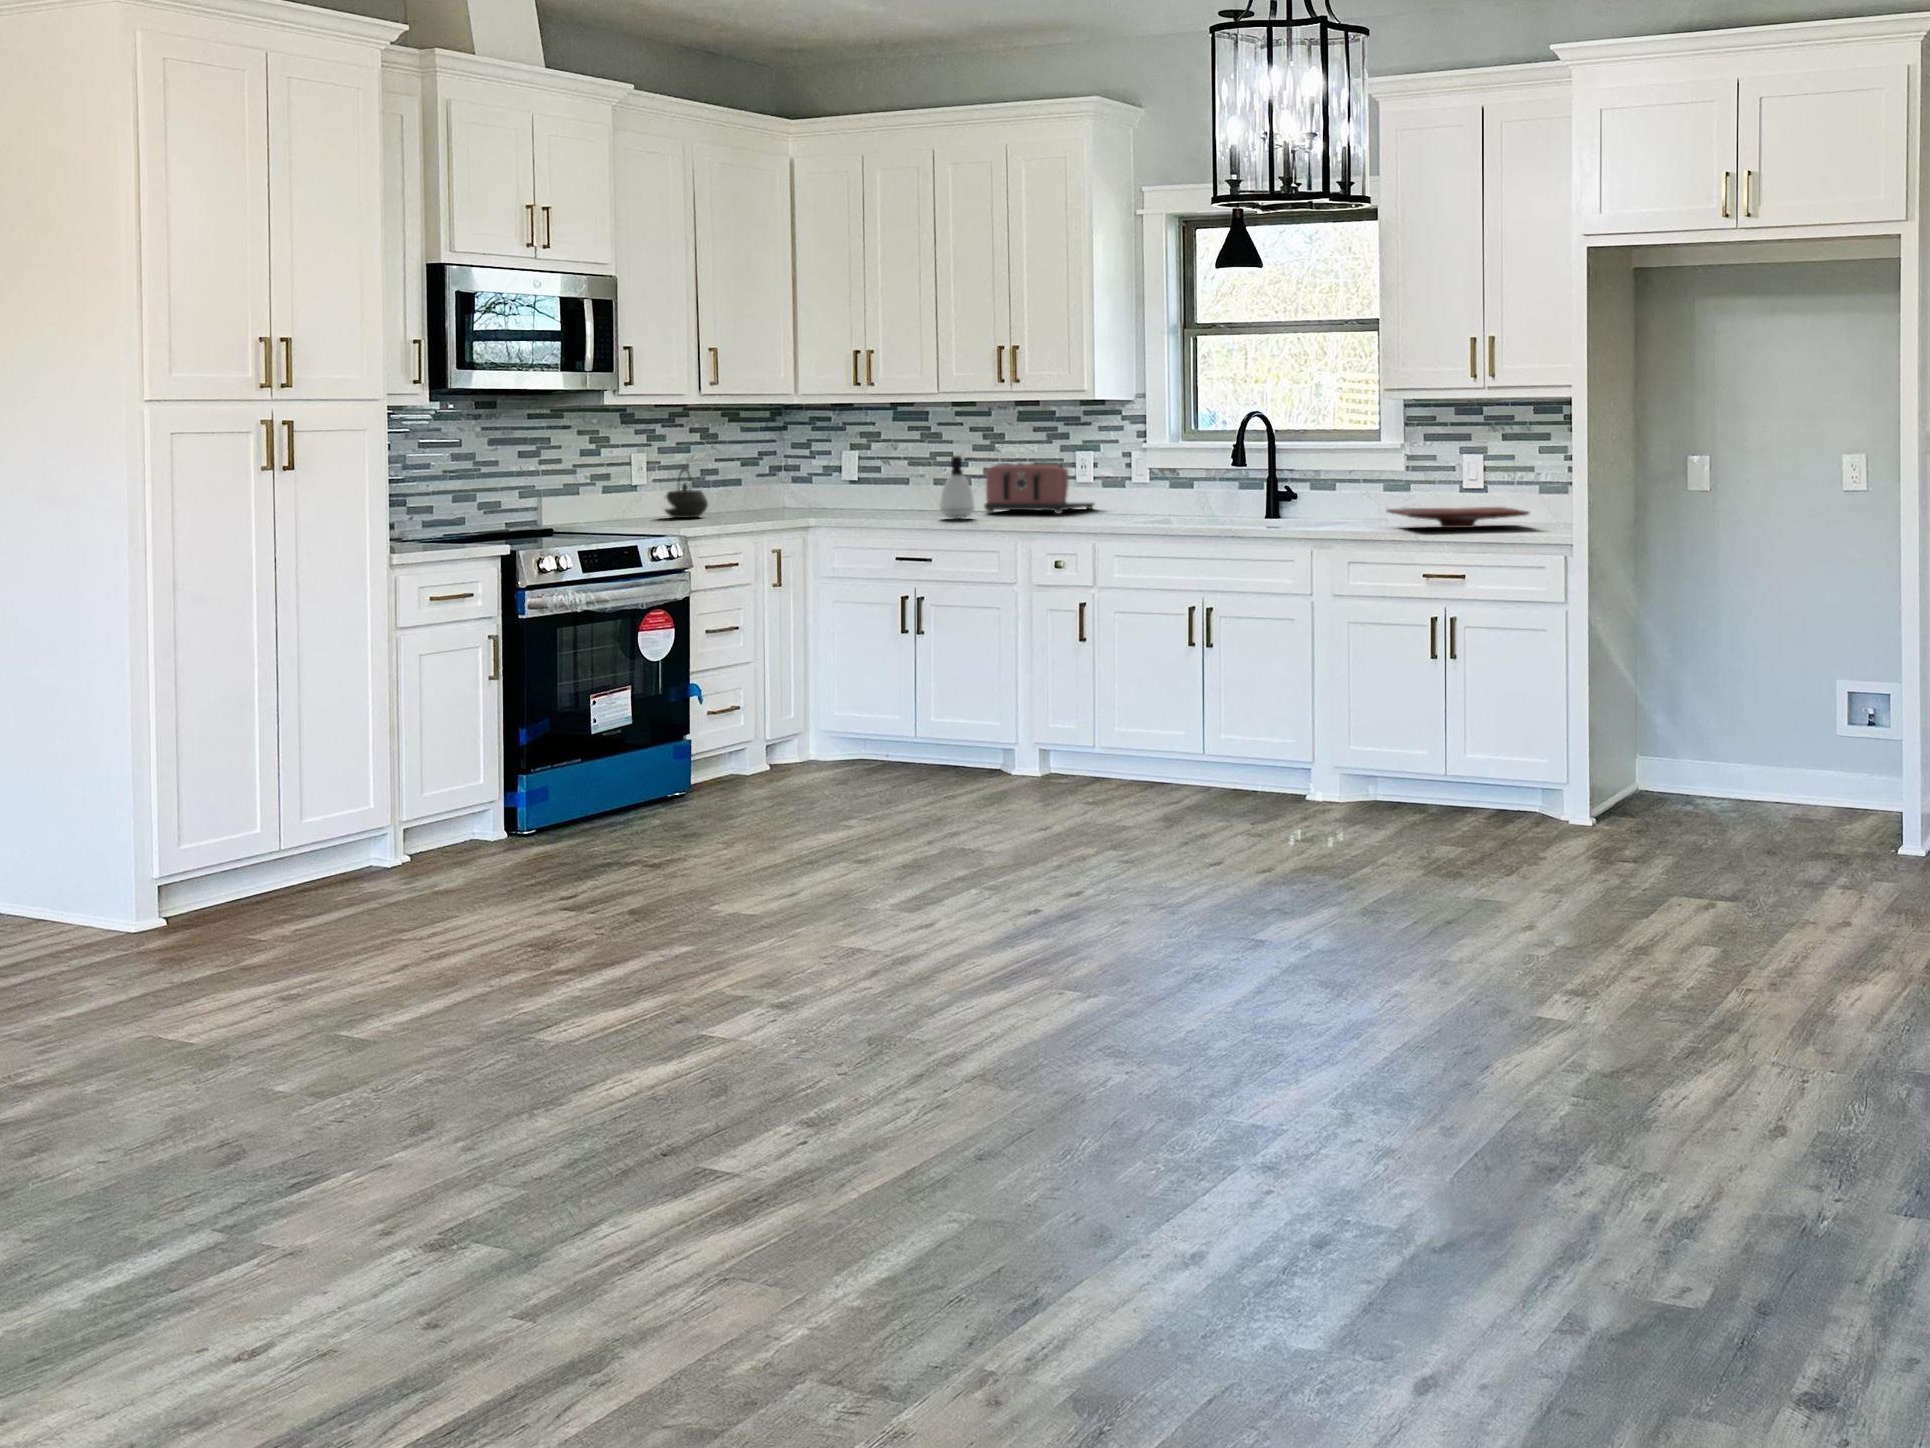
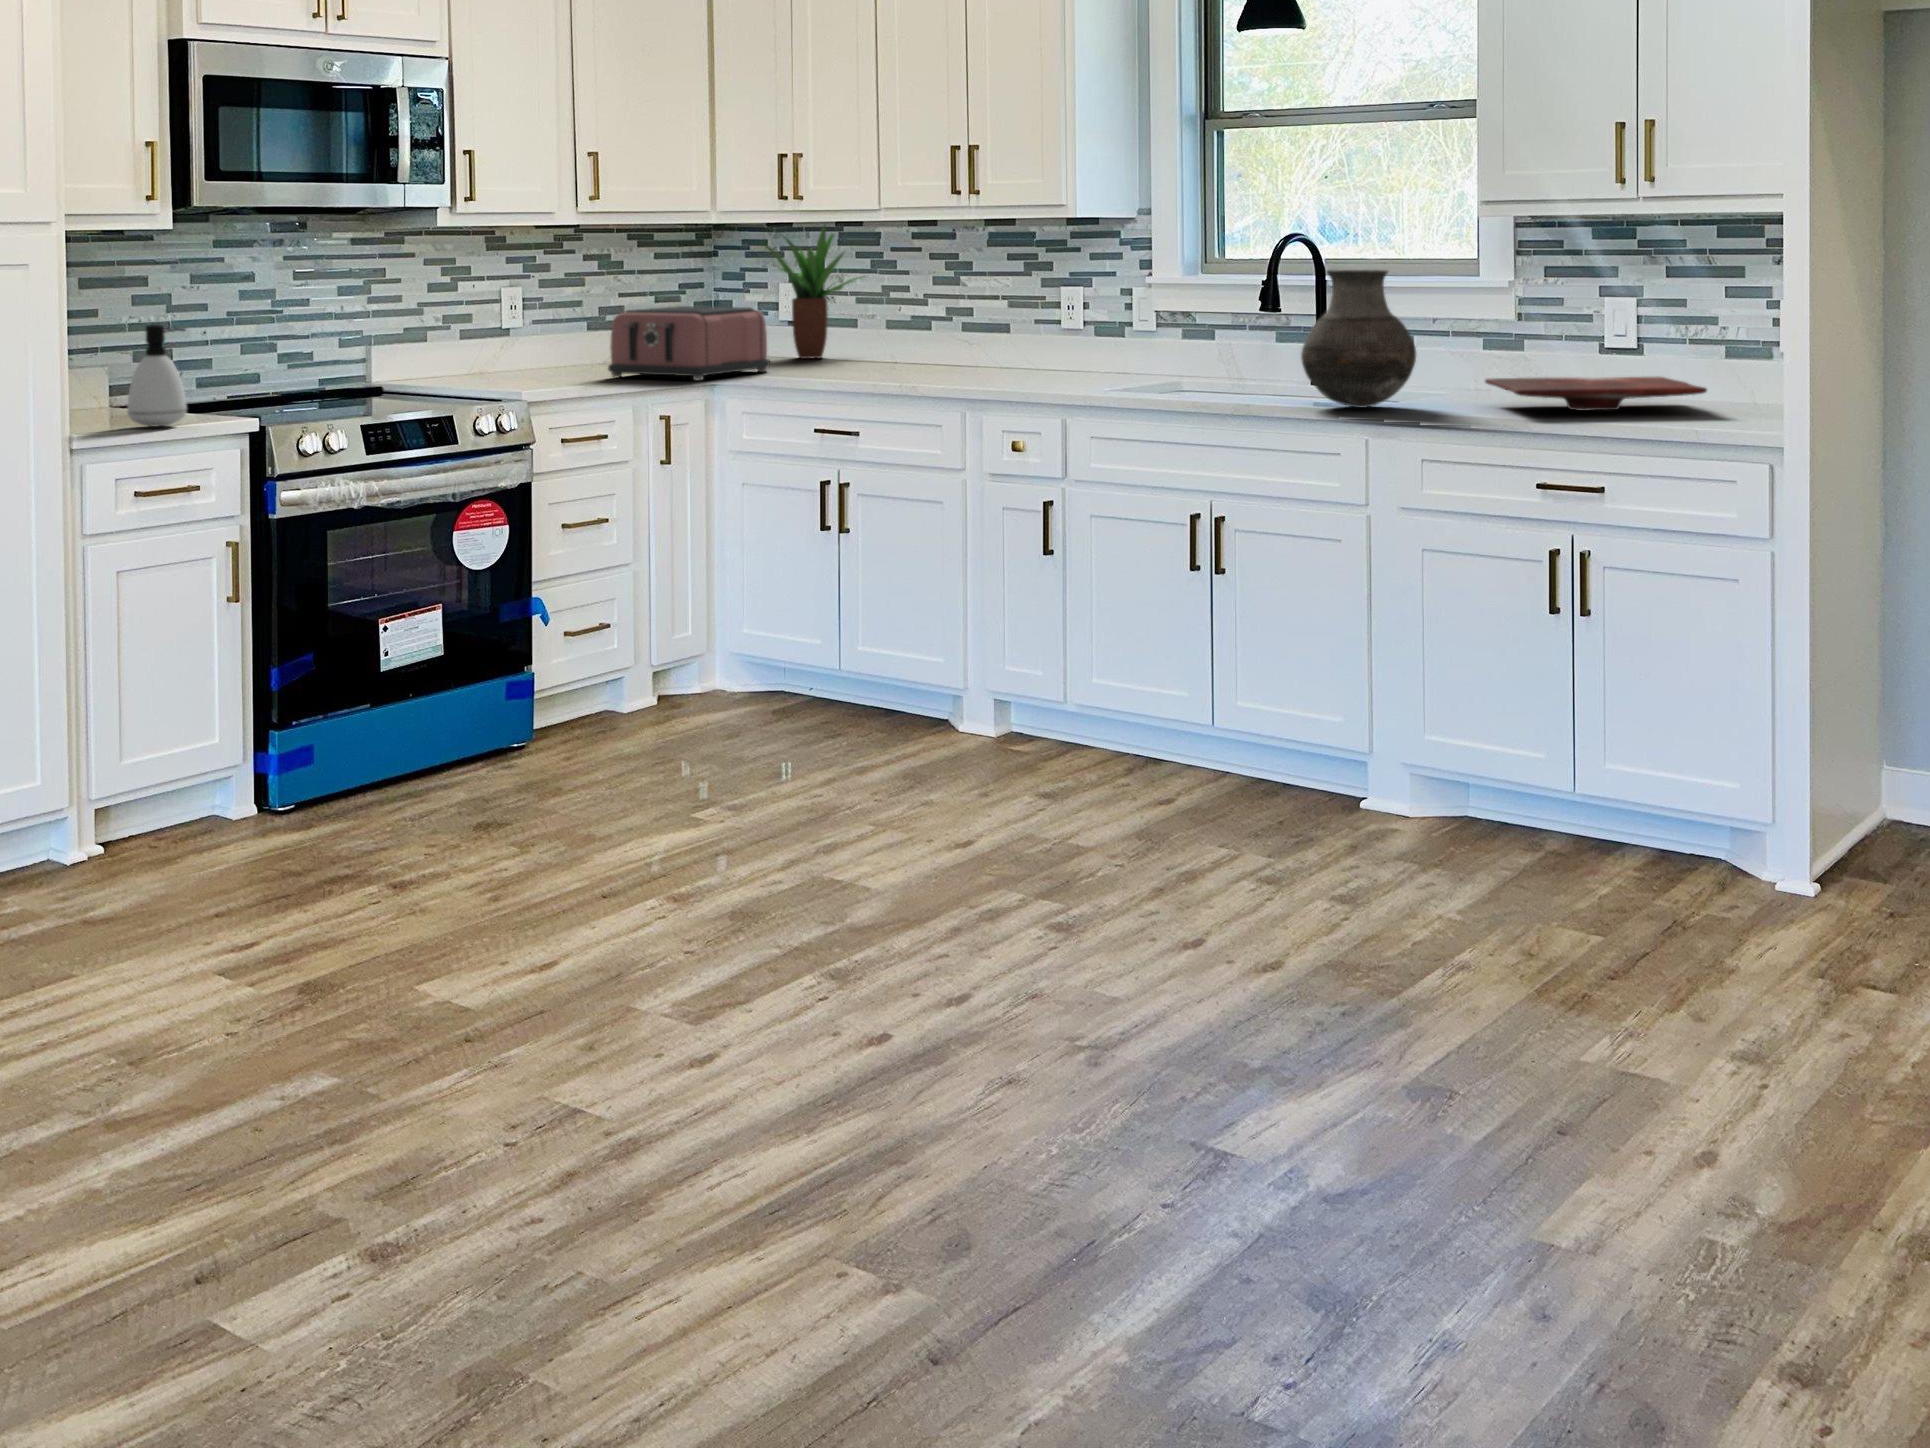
potted plant: none [830,403,920,509] -> present [765,226,861,359]
vase: none [1264,435,1341,529] -> present [1301,270,1416,408]
soap dispenser: present [940,456,974,519] -> present [128,324,187,426]
toaster: present [984,462,1094,513] -> present [608,306,770,380]
kettle: present [664,468,708,518] -> none [539,305,596,371]

